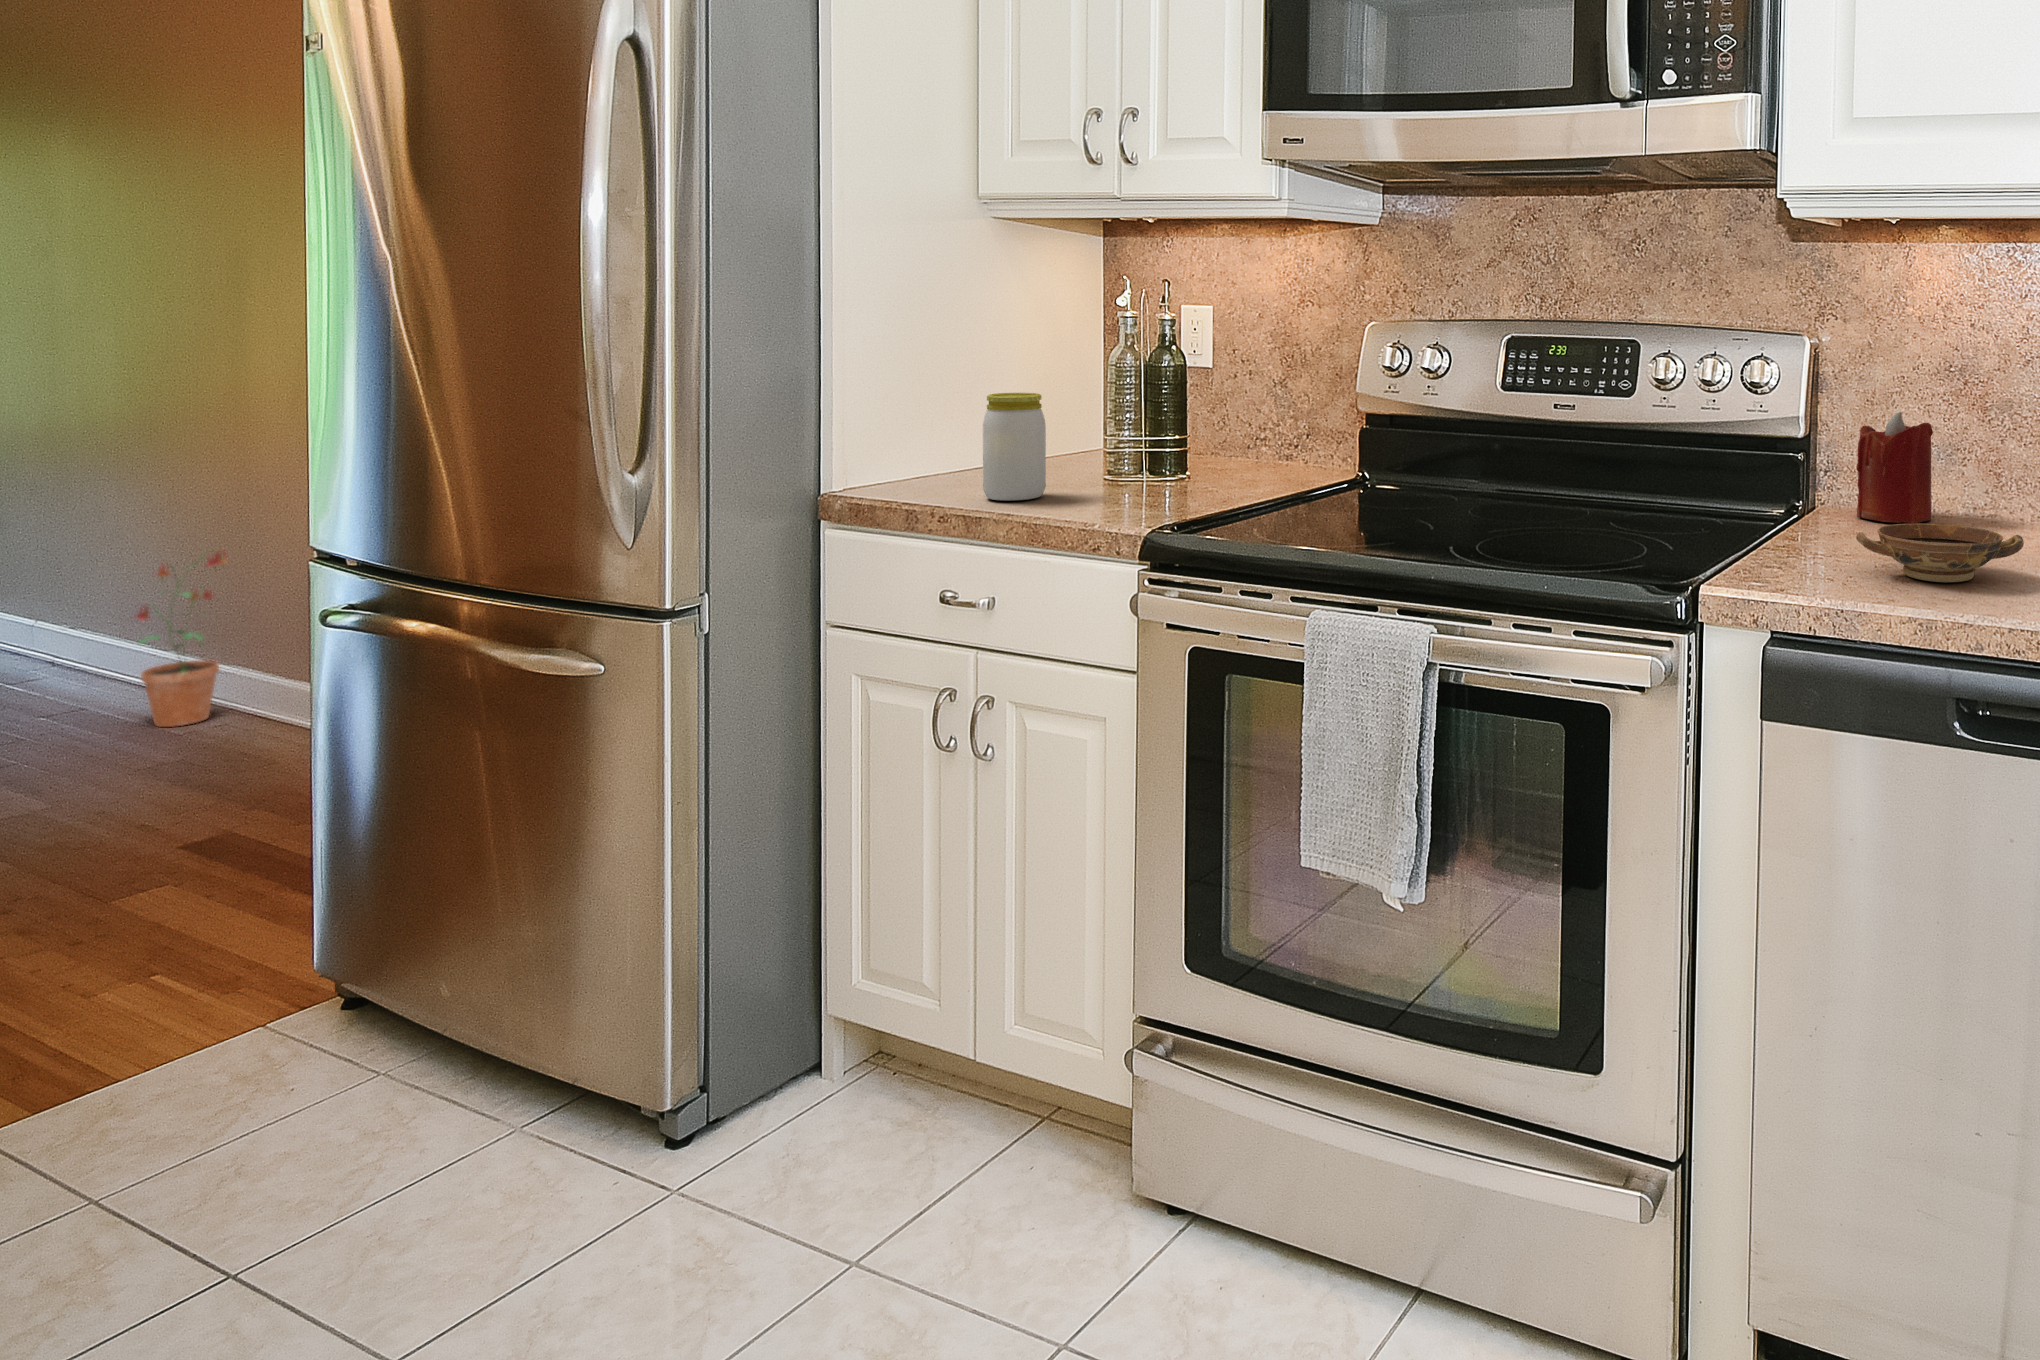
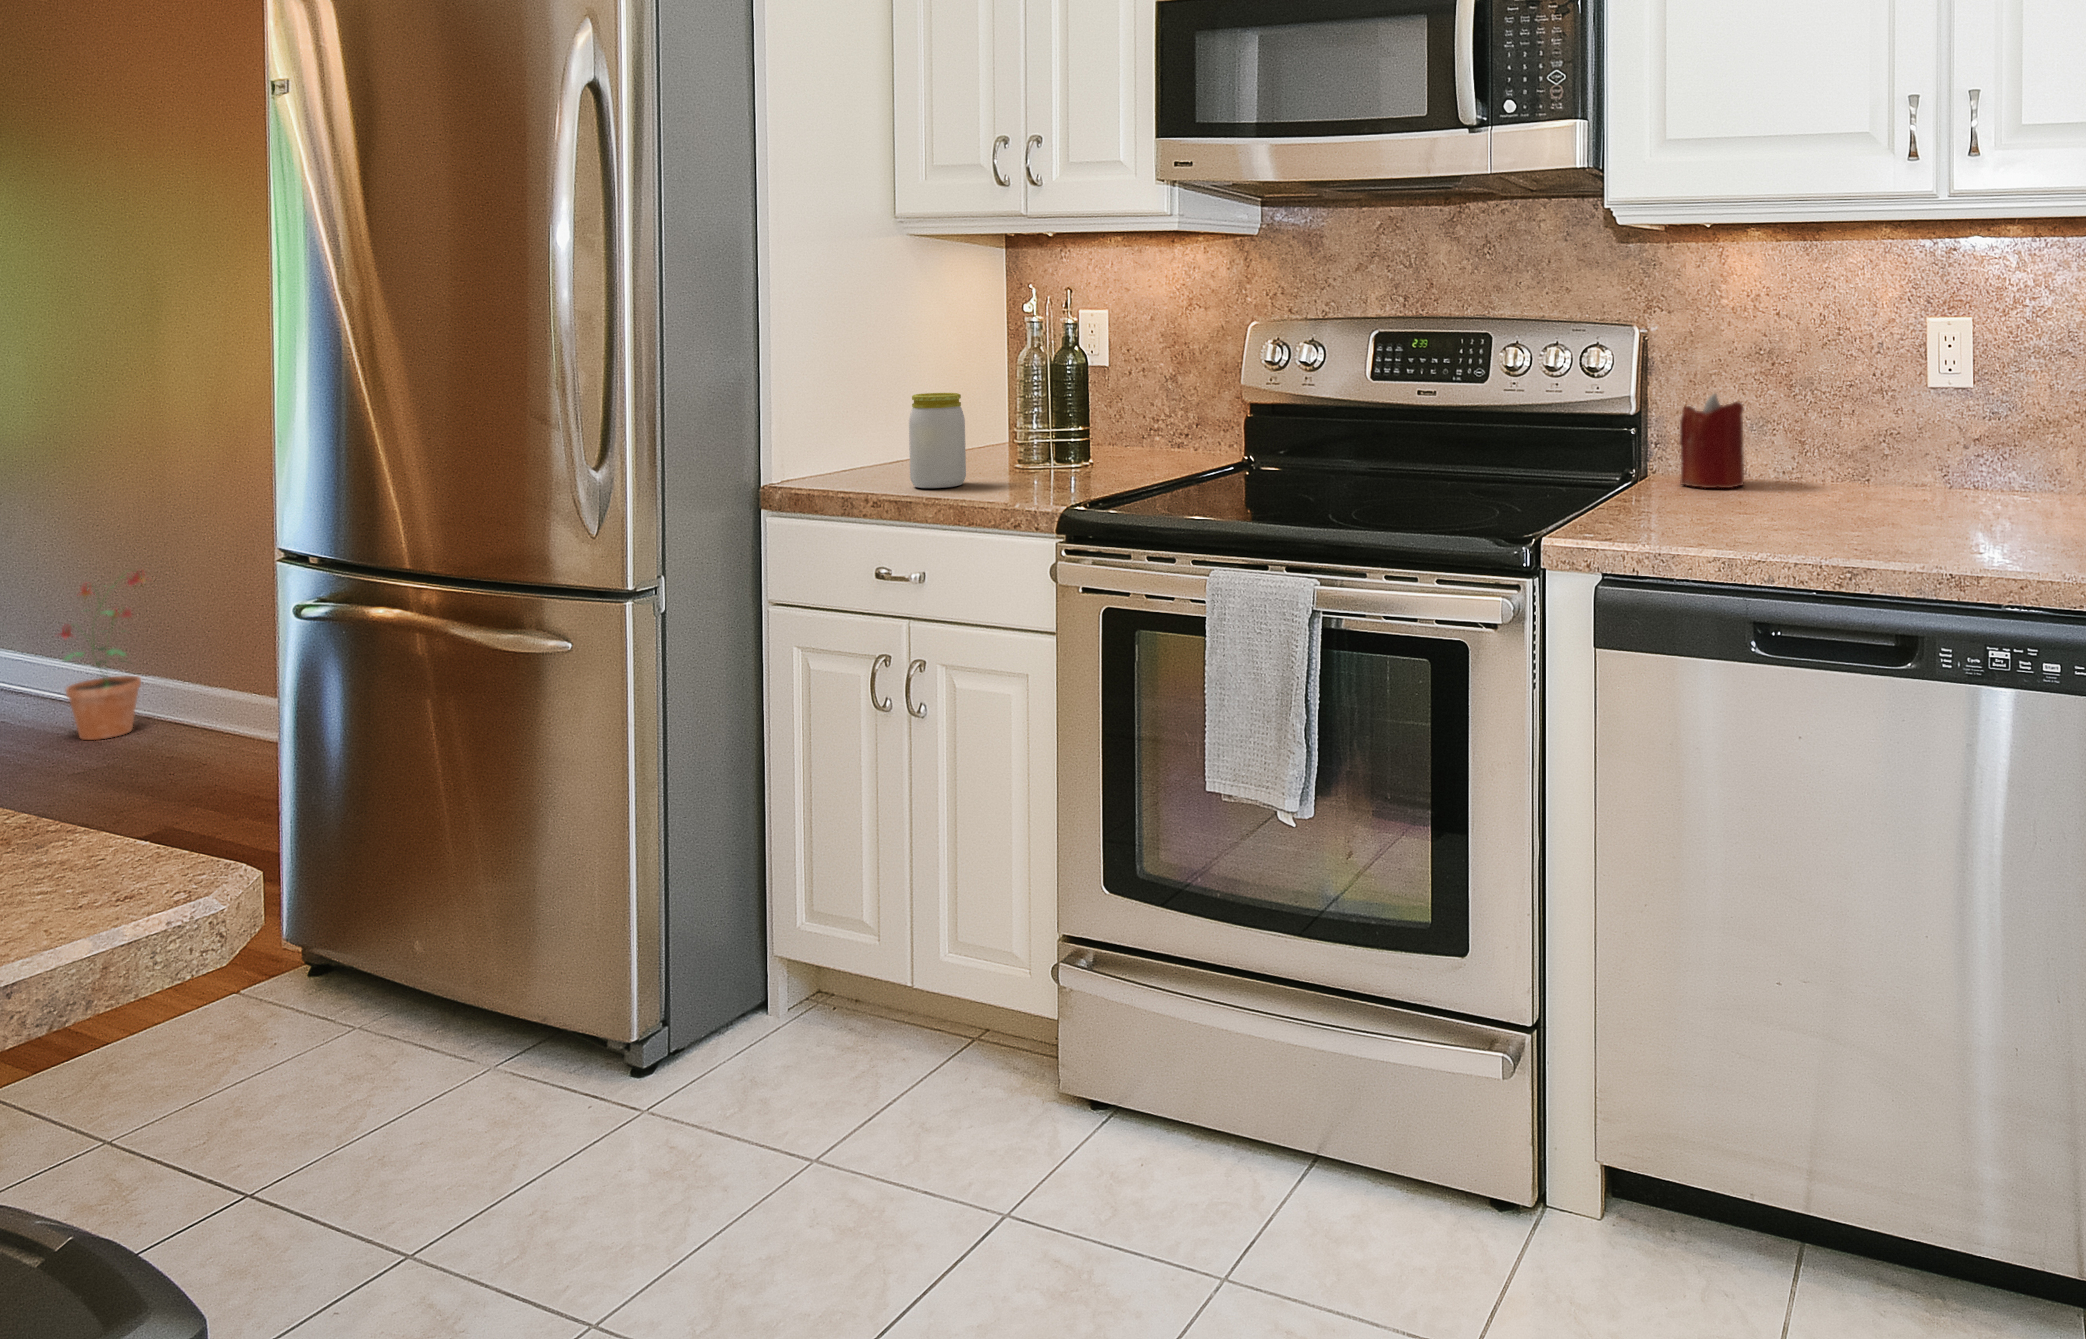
bowl: present [1856,524,2024,582] -> none [1673,484,1813,530]

